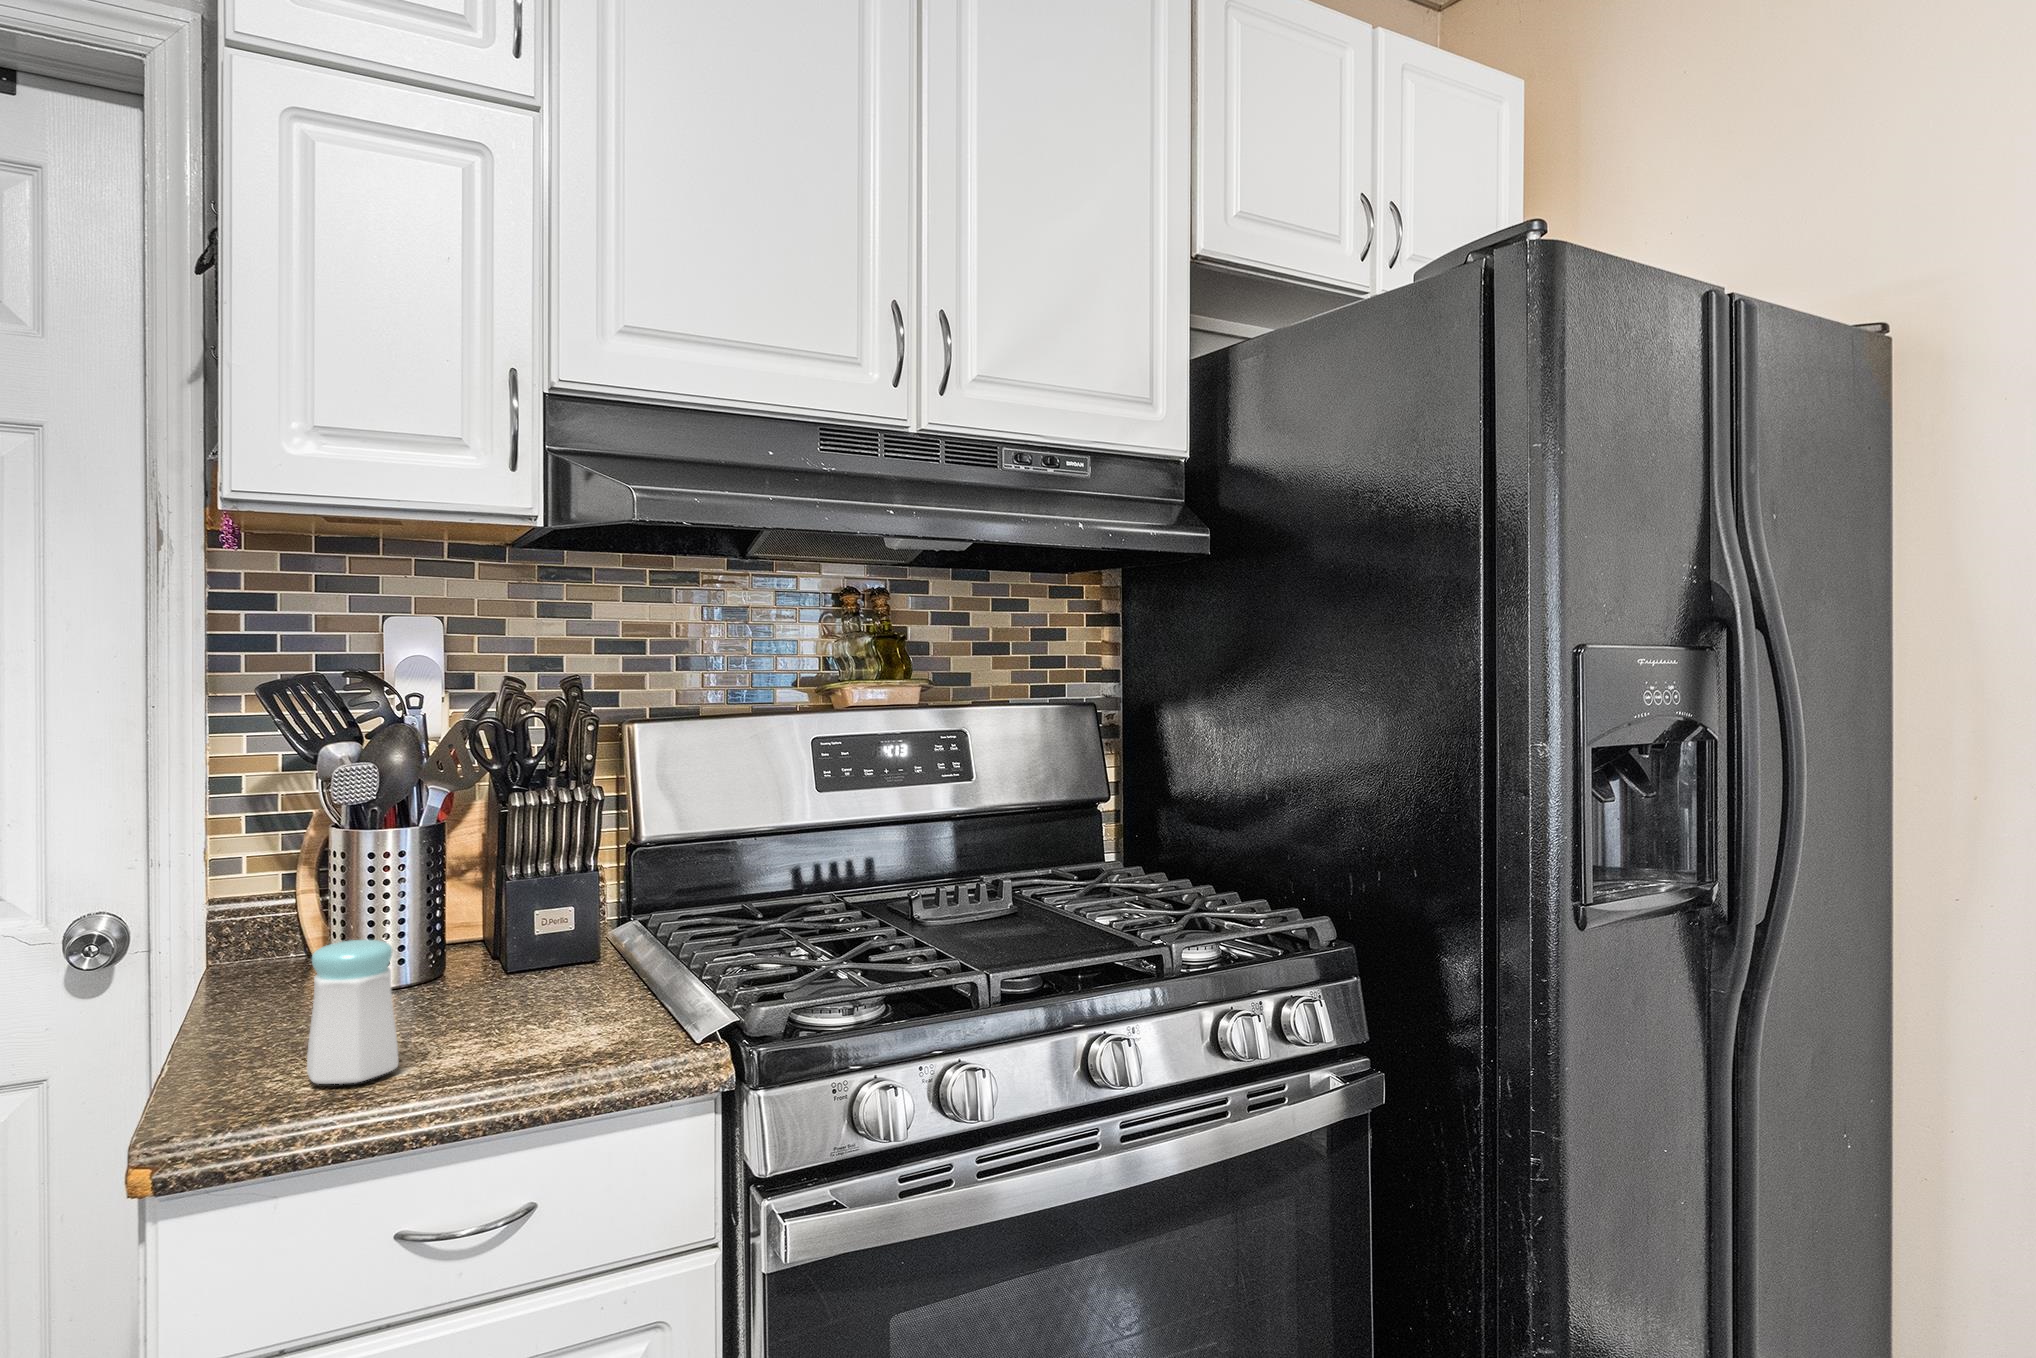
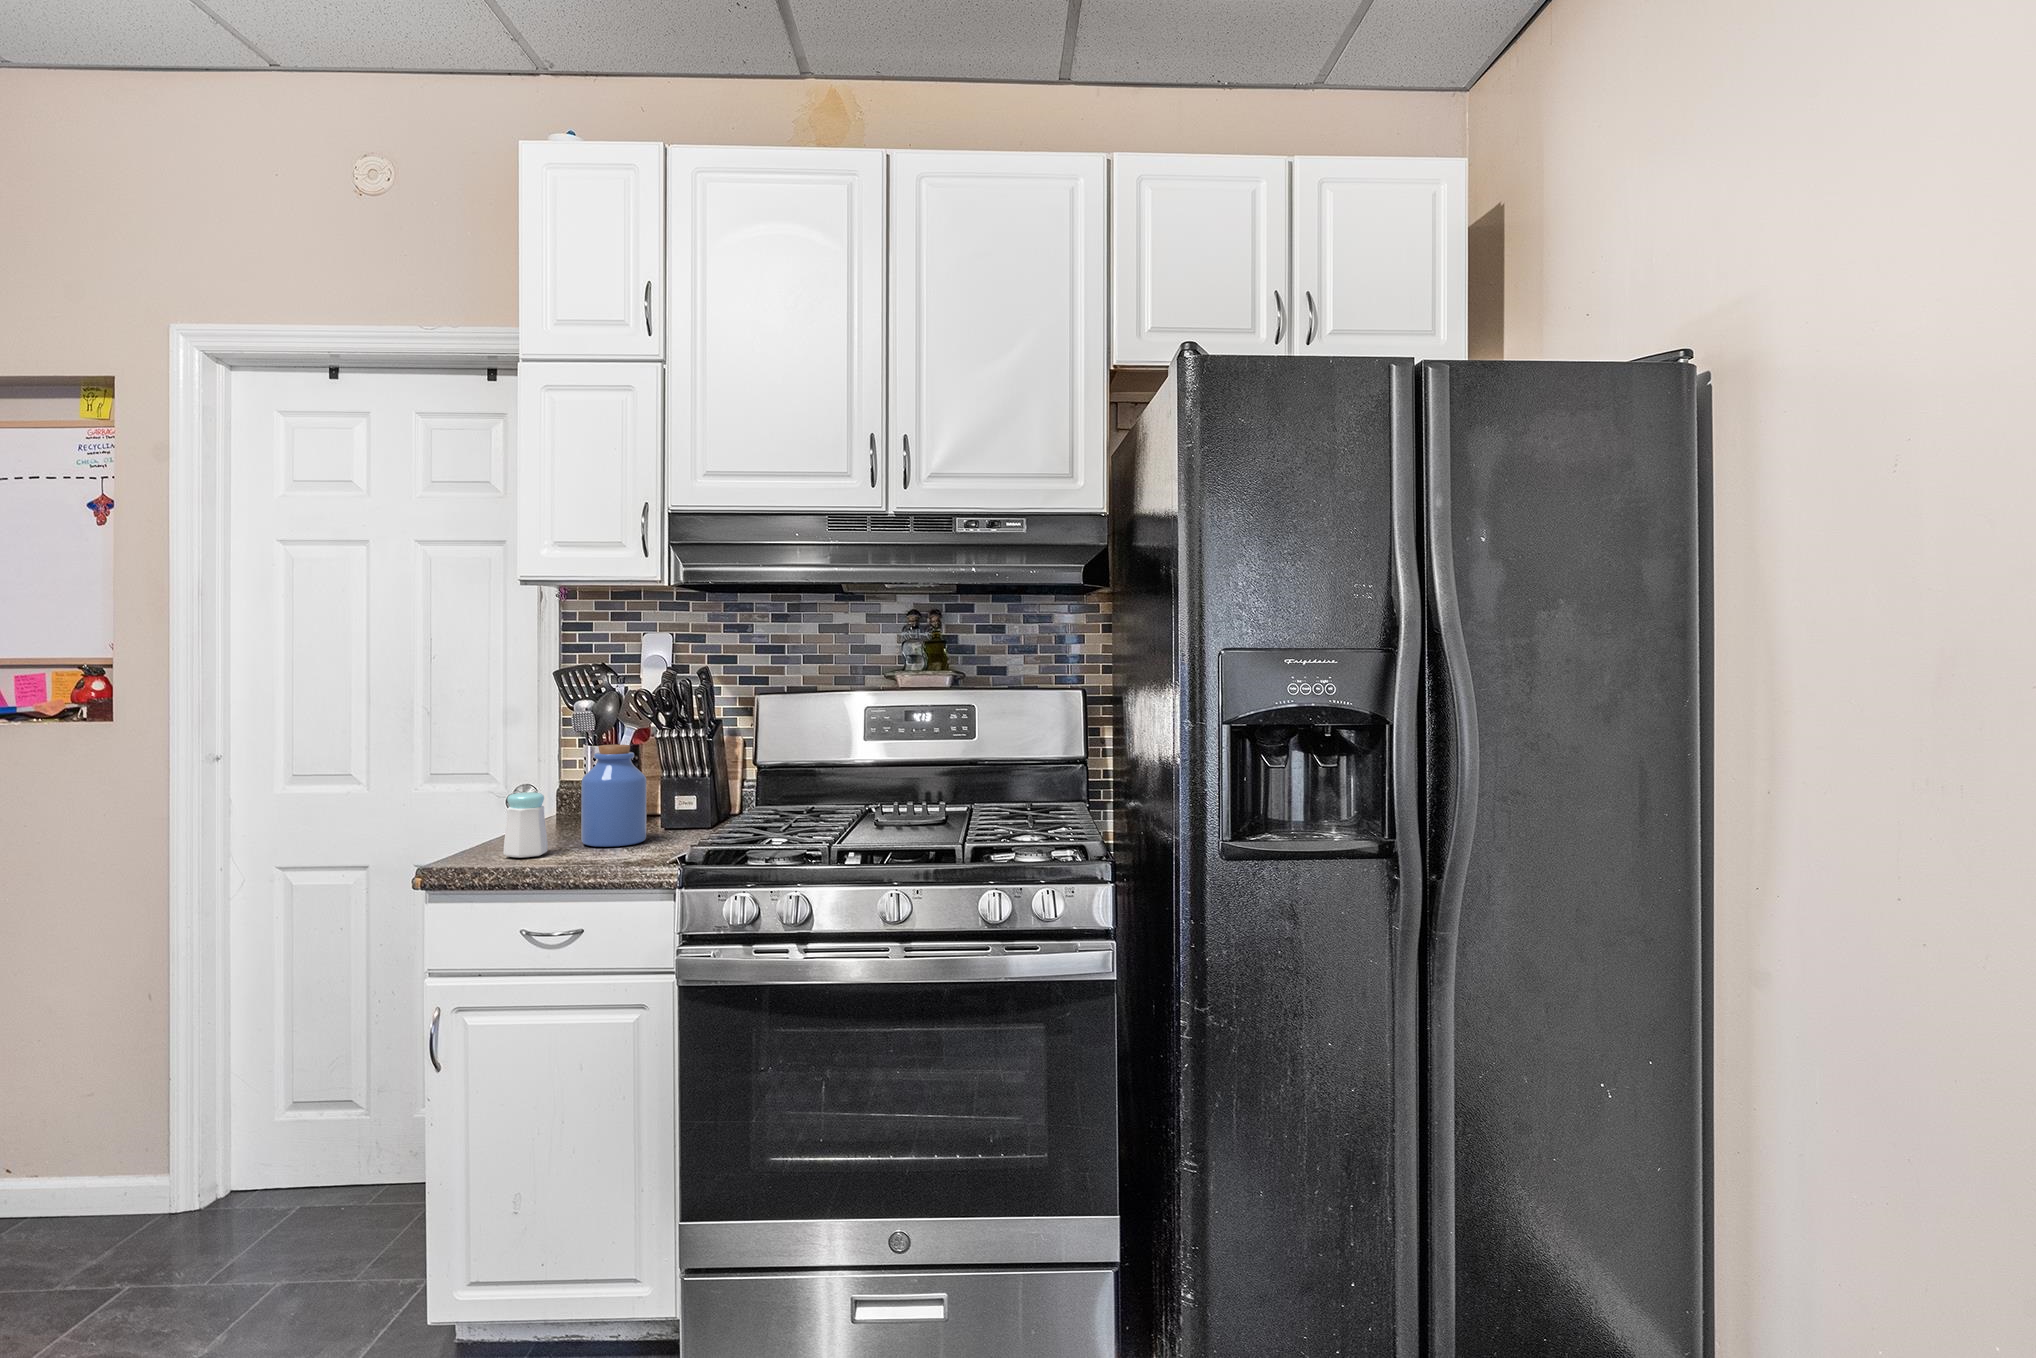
jar: none [409,826,538,1030] -> present [581,744,646,847]

